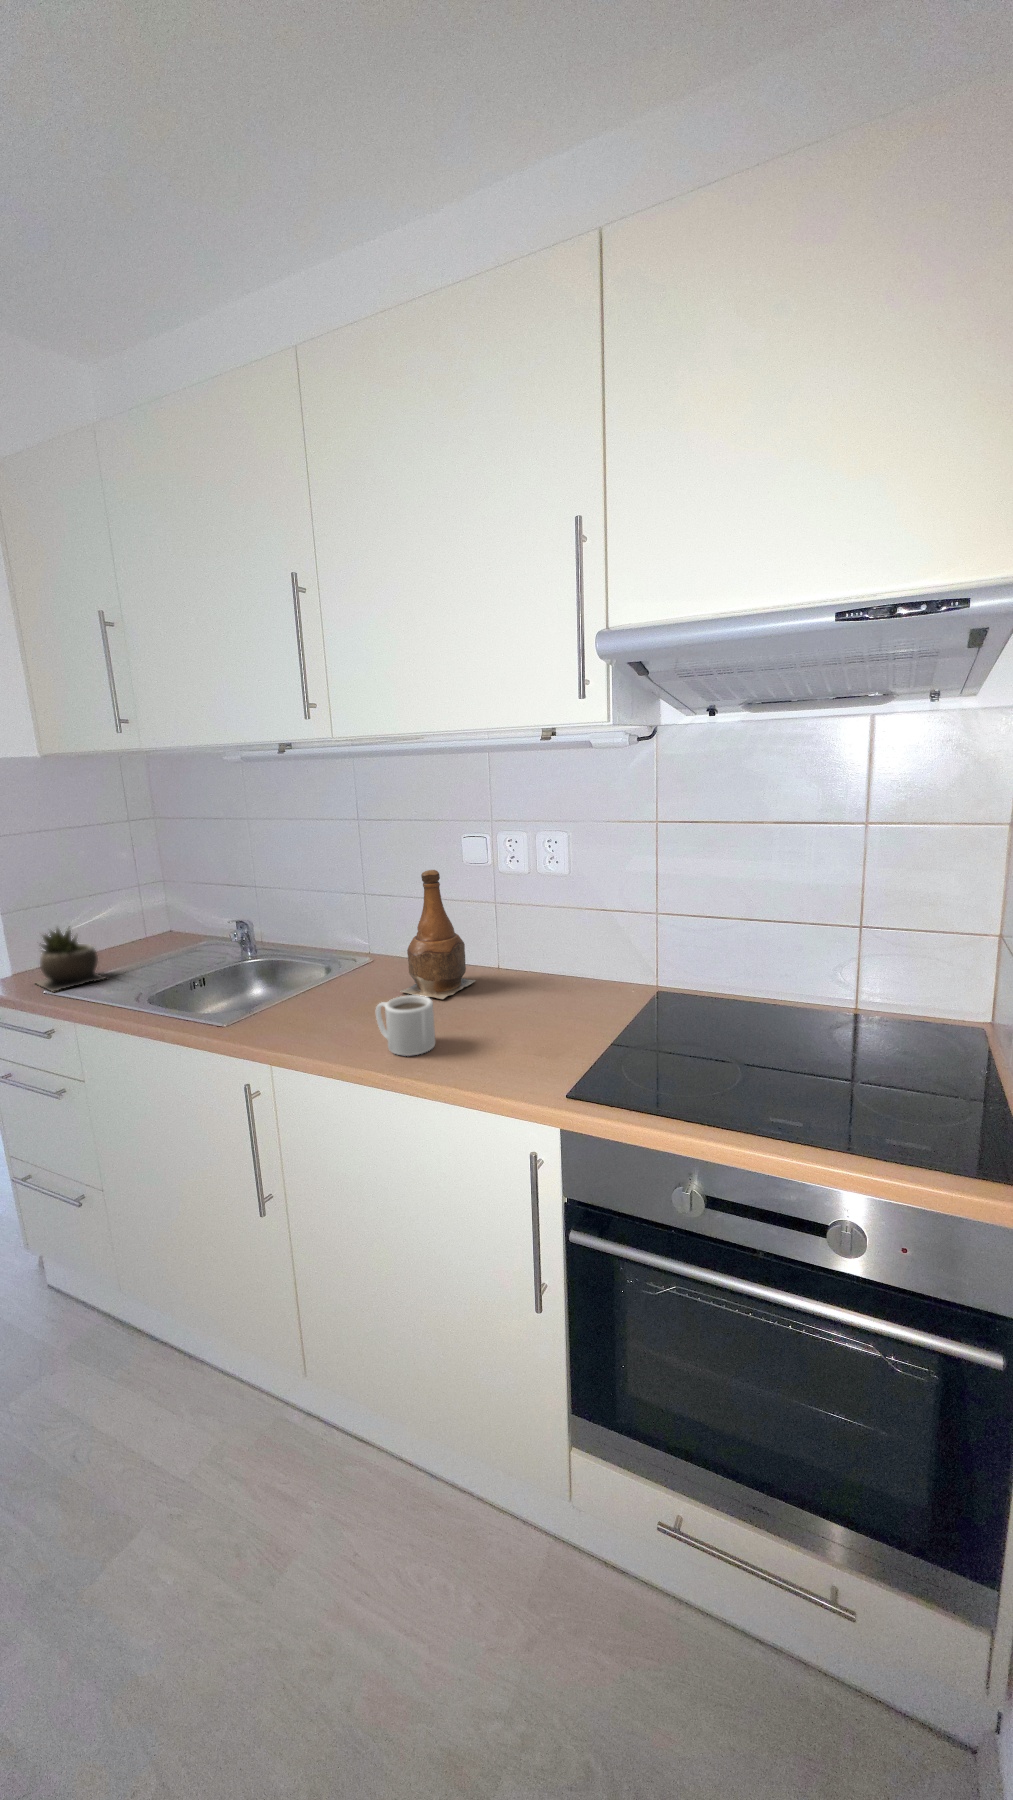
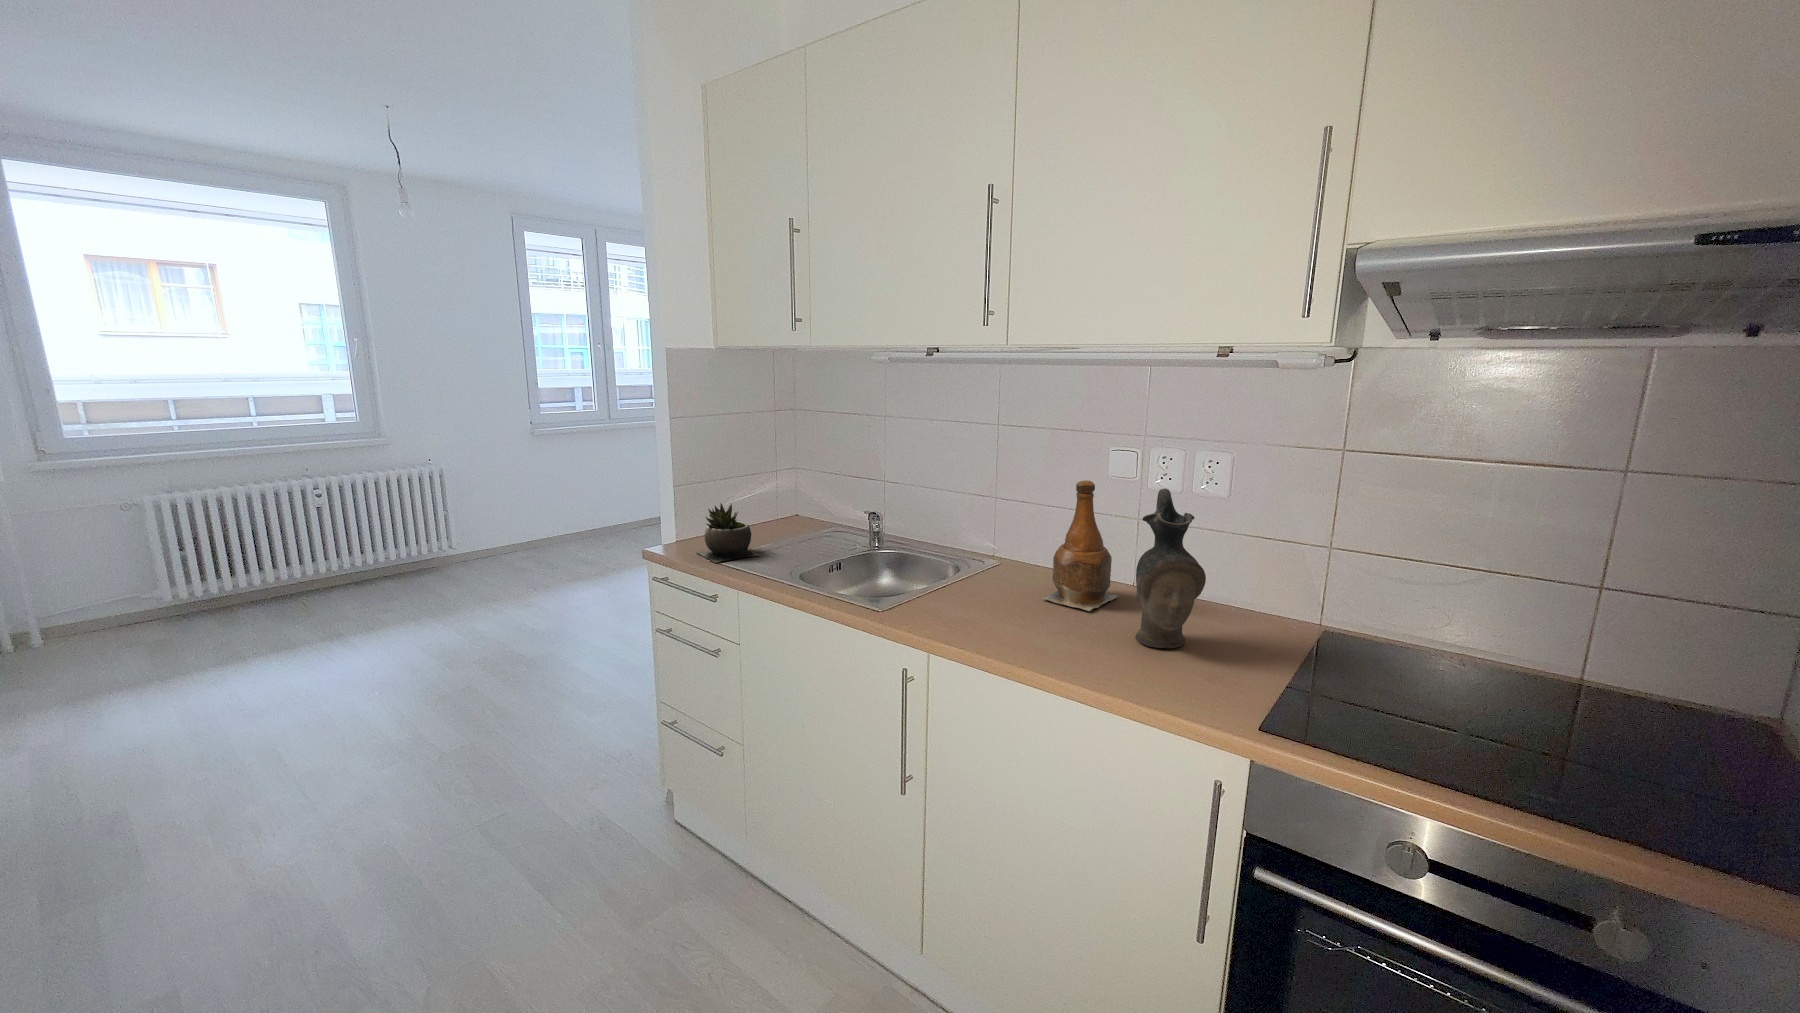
ceramic pitcher: none [472,872,535,1028] -> present [1136,488,1206,648]
mug: present [376,995,436,1056] -> none [1037,604,1099,664]

